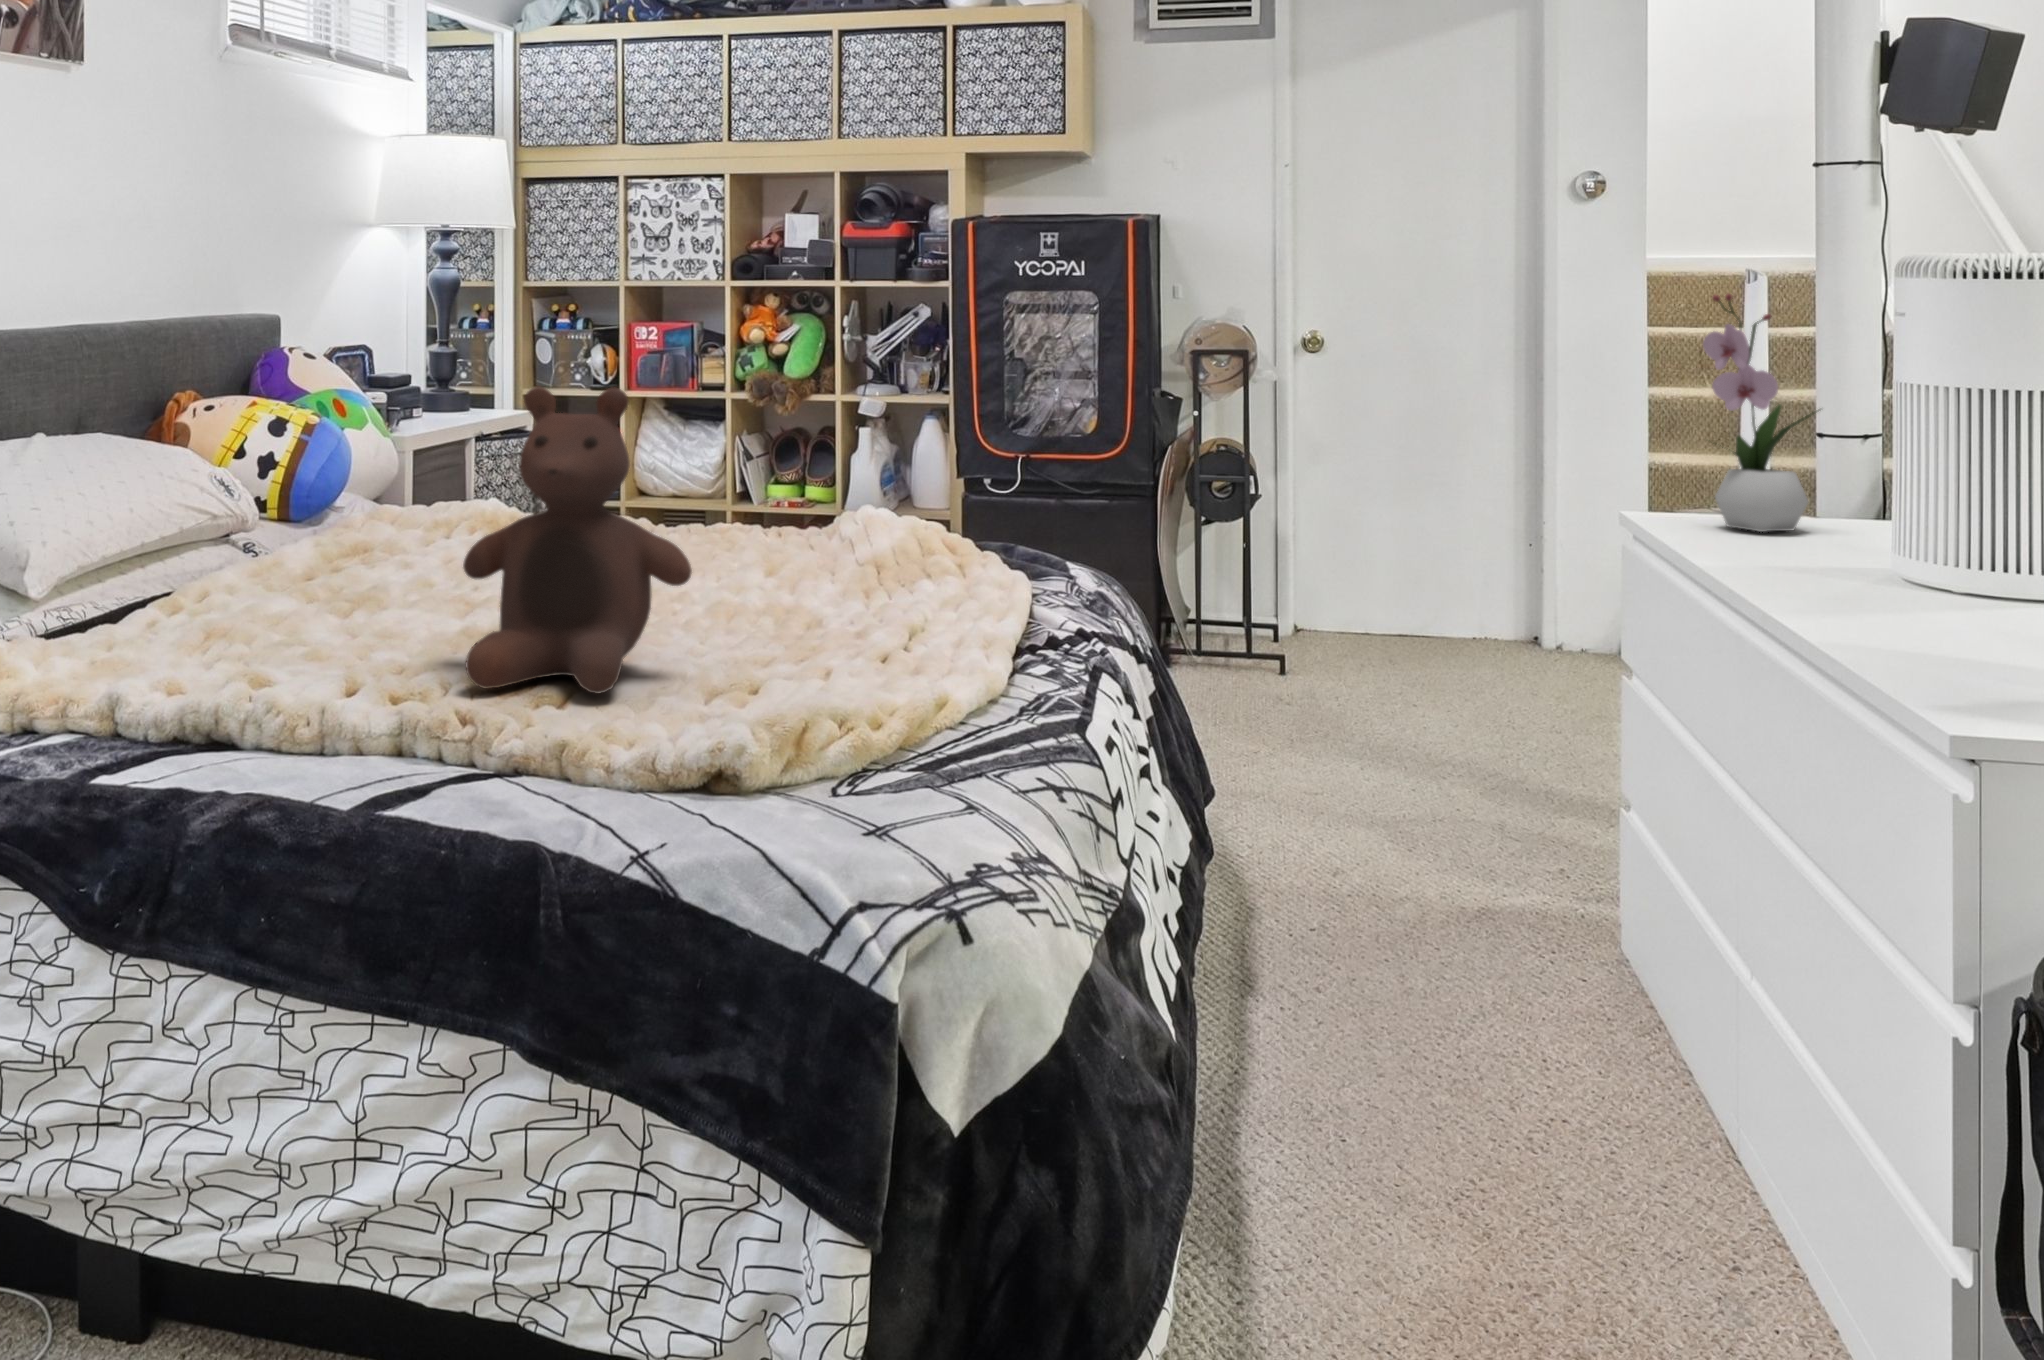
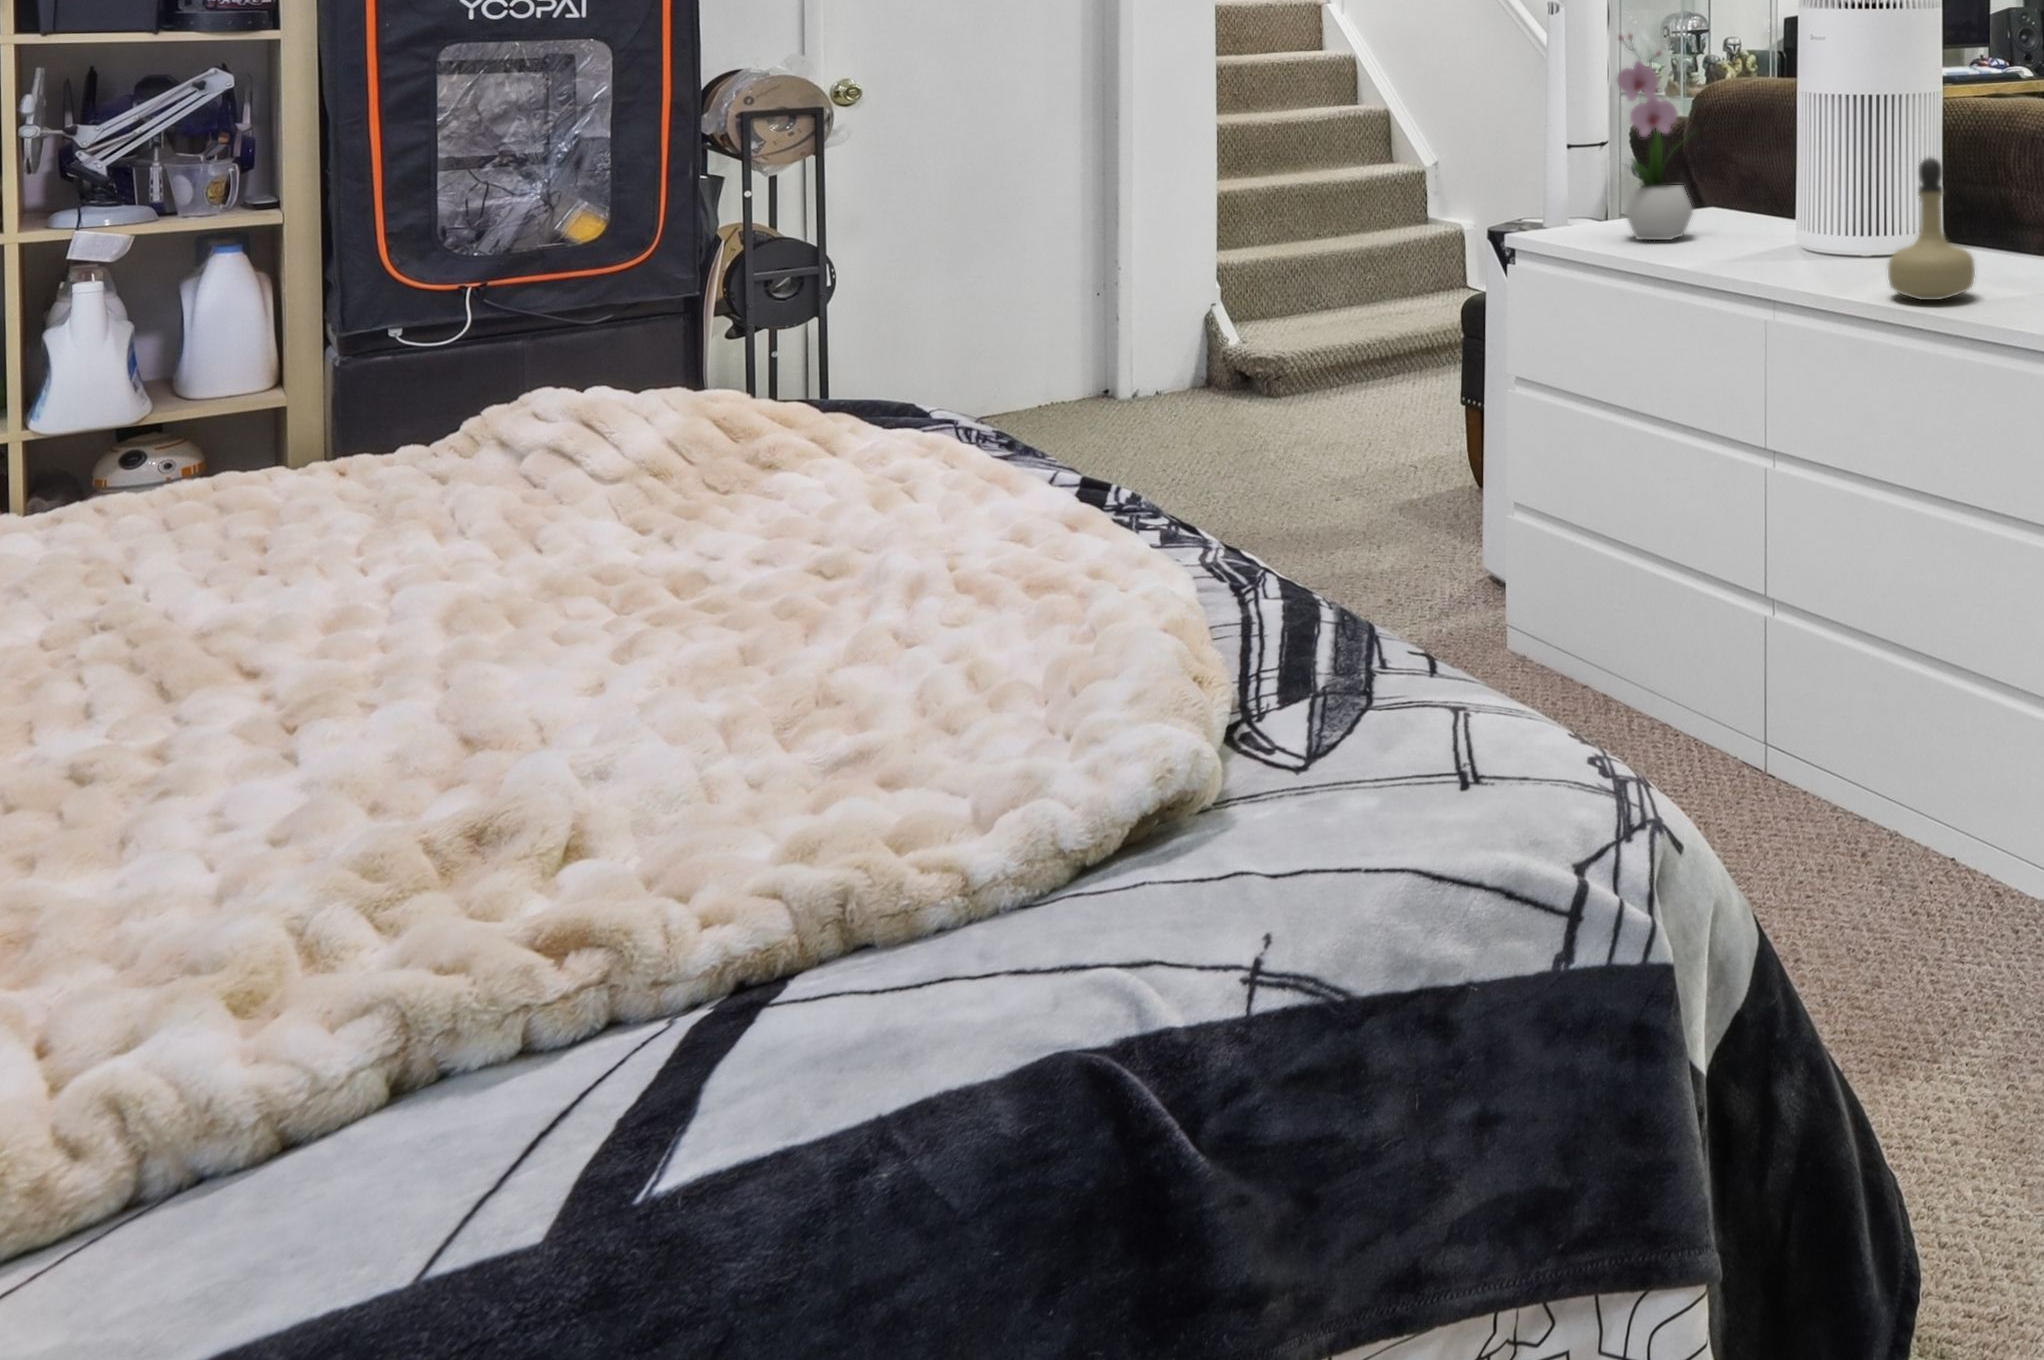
stuffed bear: present [463,387,692,694] -> none [293,248,824,847]
perfume bottle: none [1858,446,1989,627] -> present [1888,158,1975,300]

